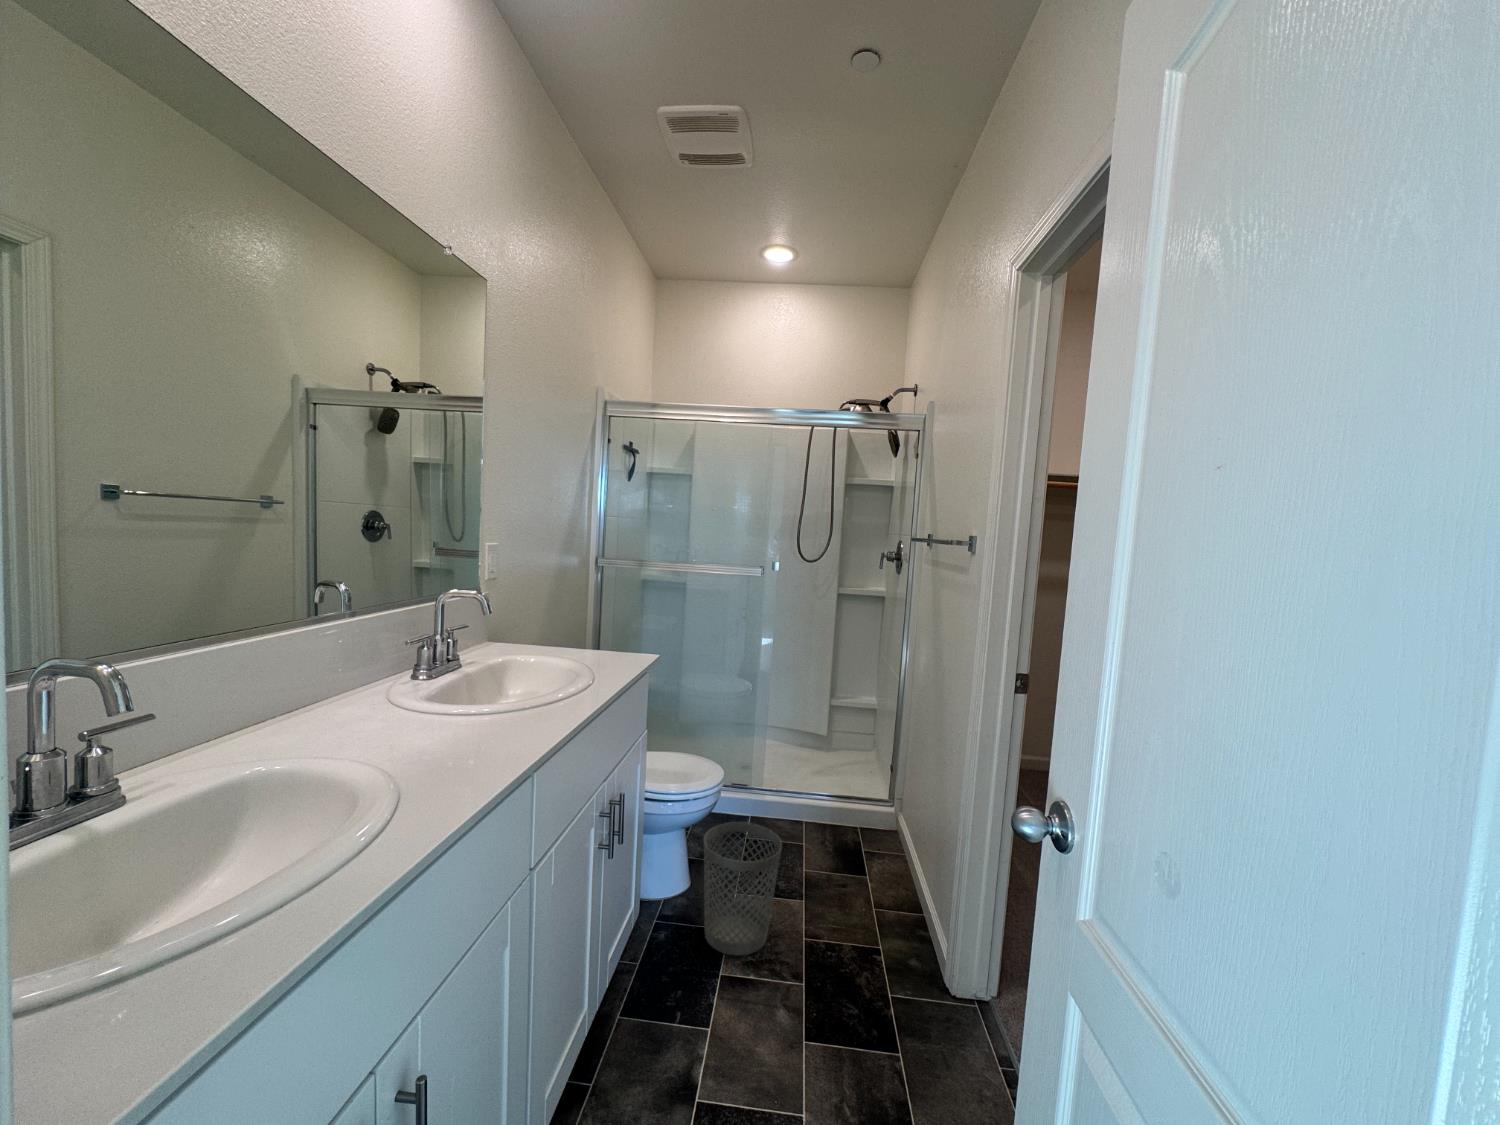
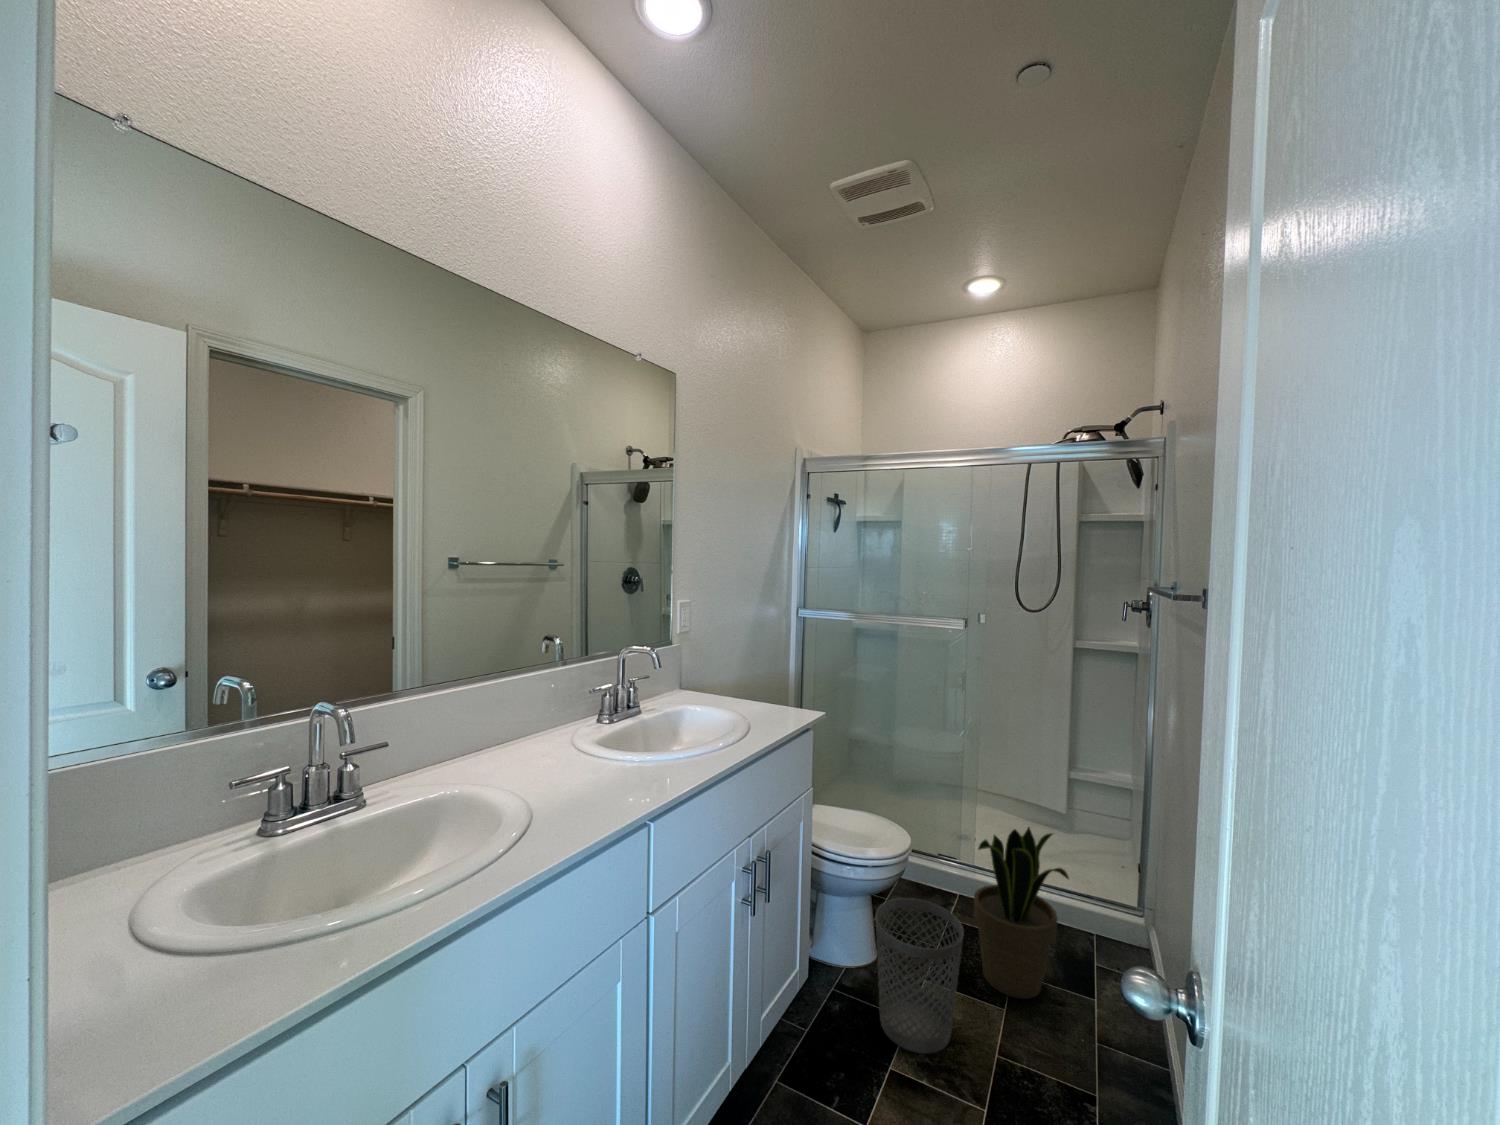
potted plant: none [774,746,856,891] -> present [973,827,1069,999]

